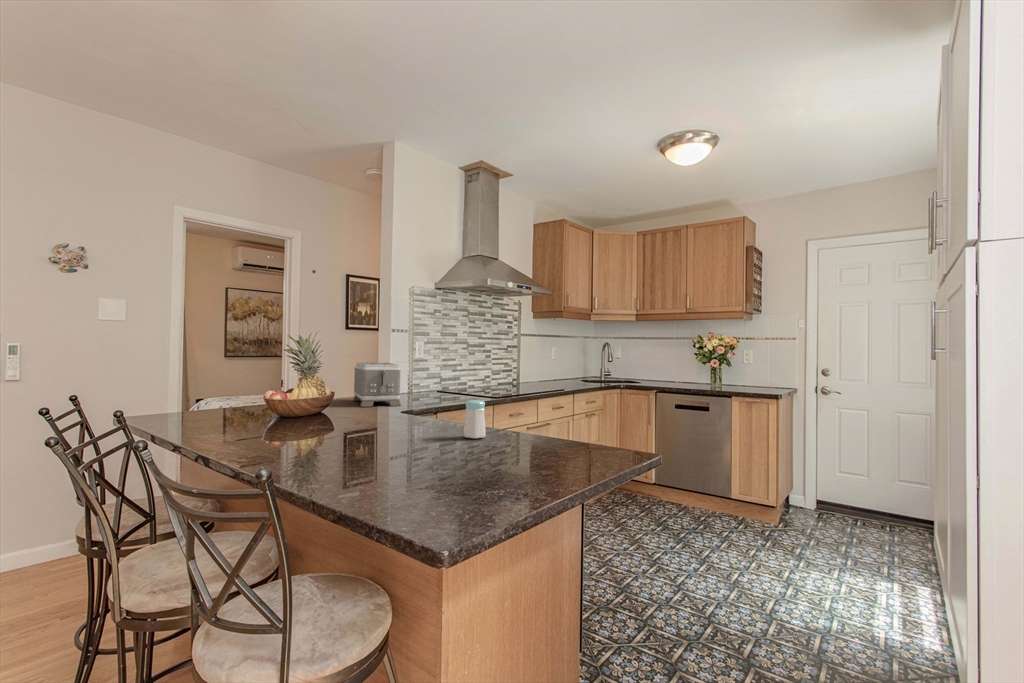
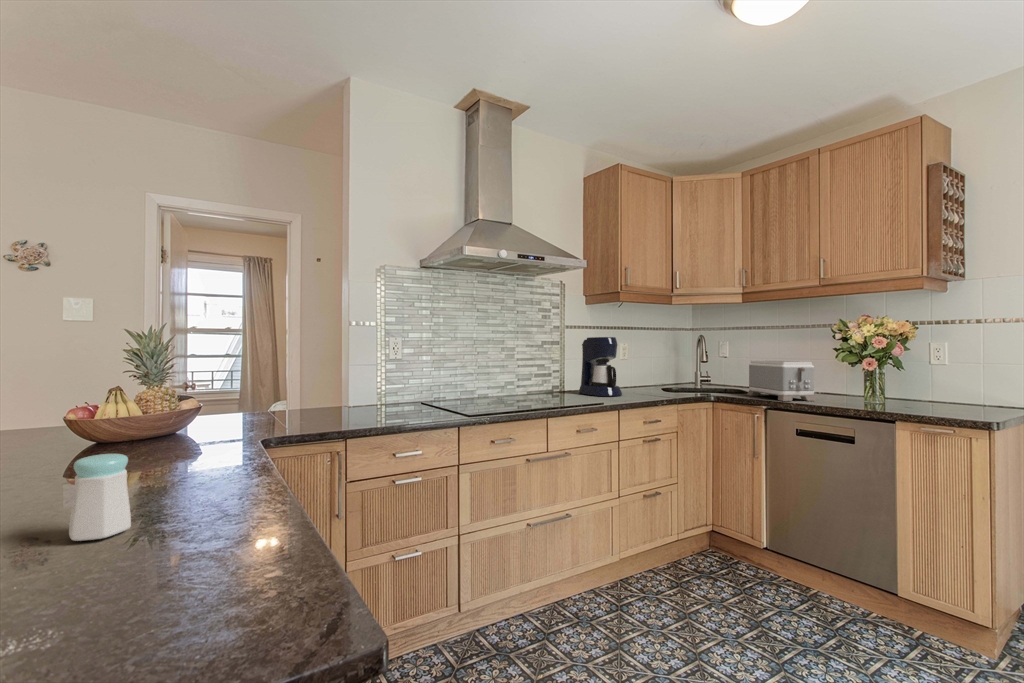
coffee maker: none [534,343,566,386] -> present [579,337,622,396]
toaster: present [353,363,401,407] -> present [747,360,816,401]

